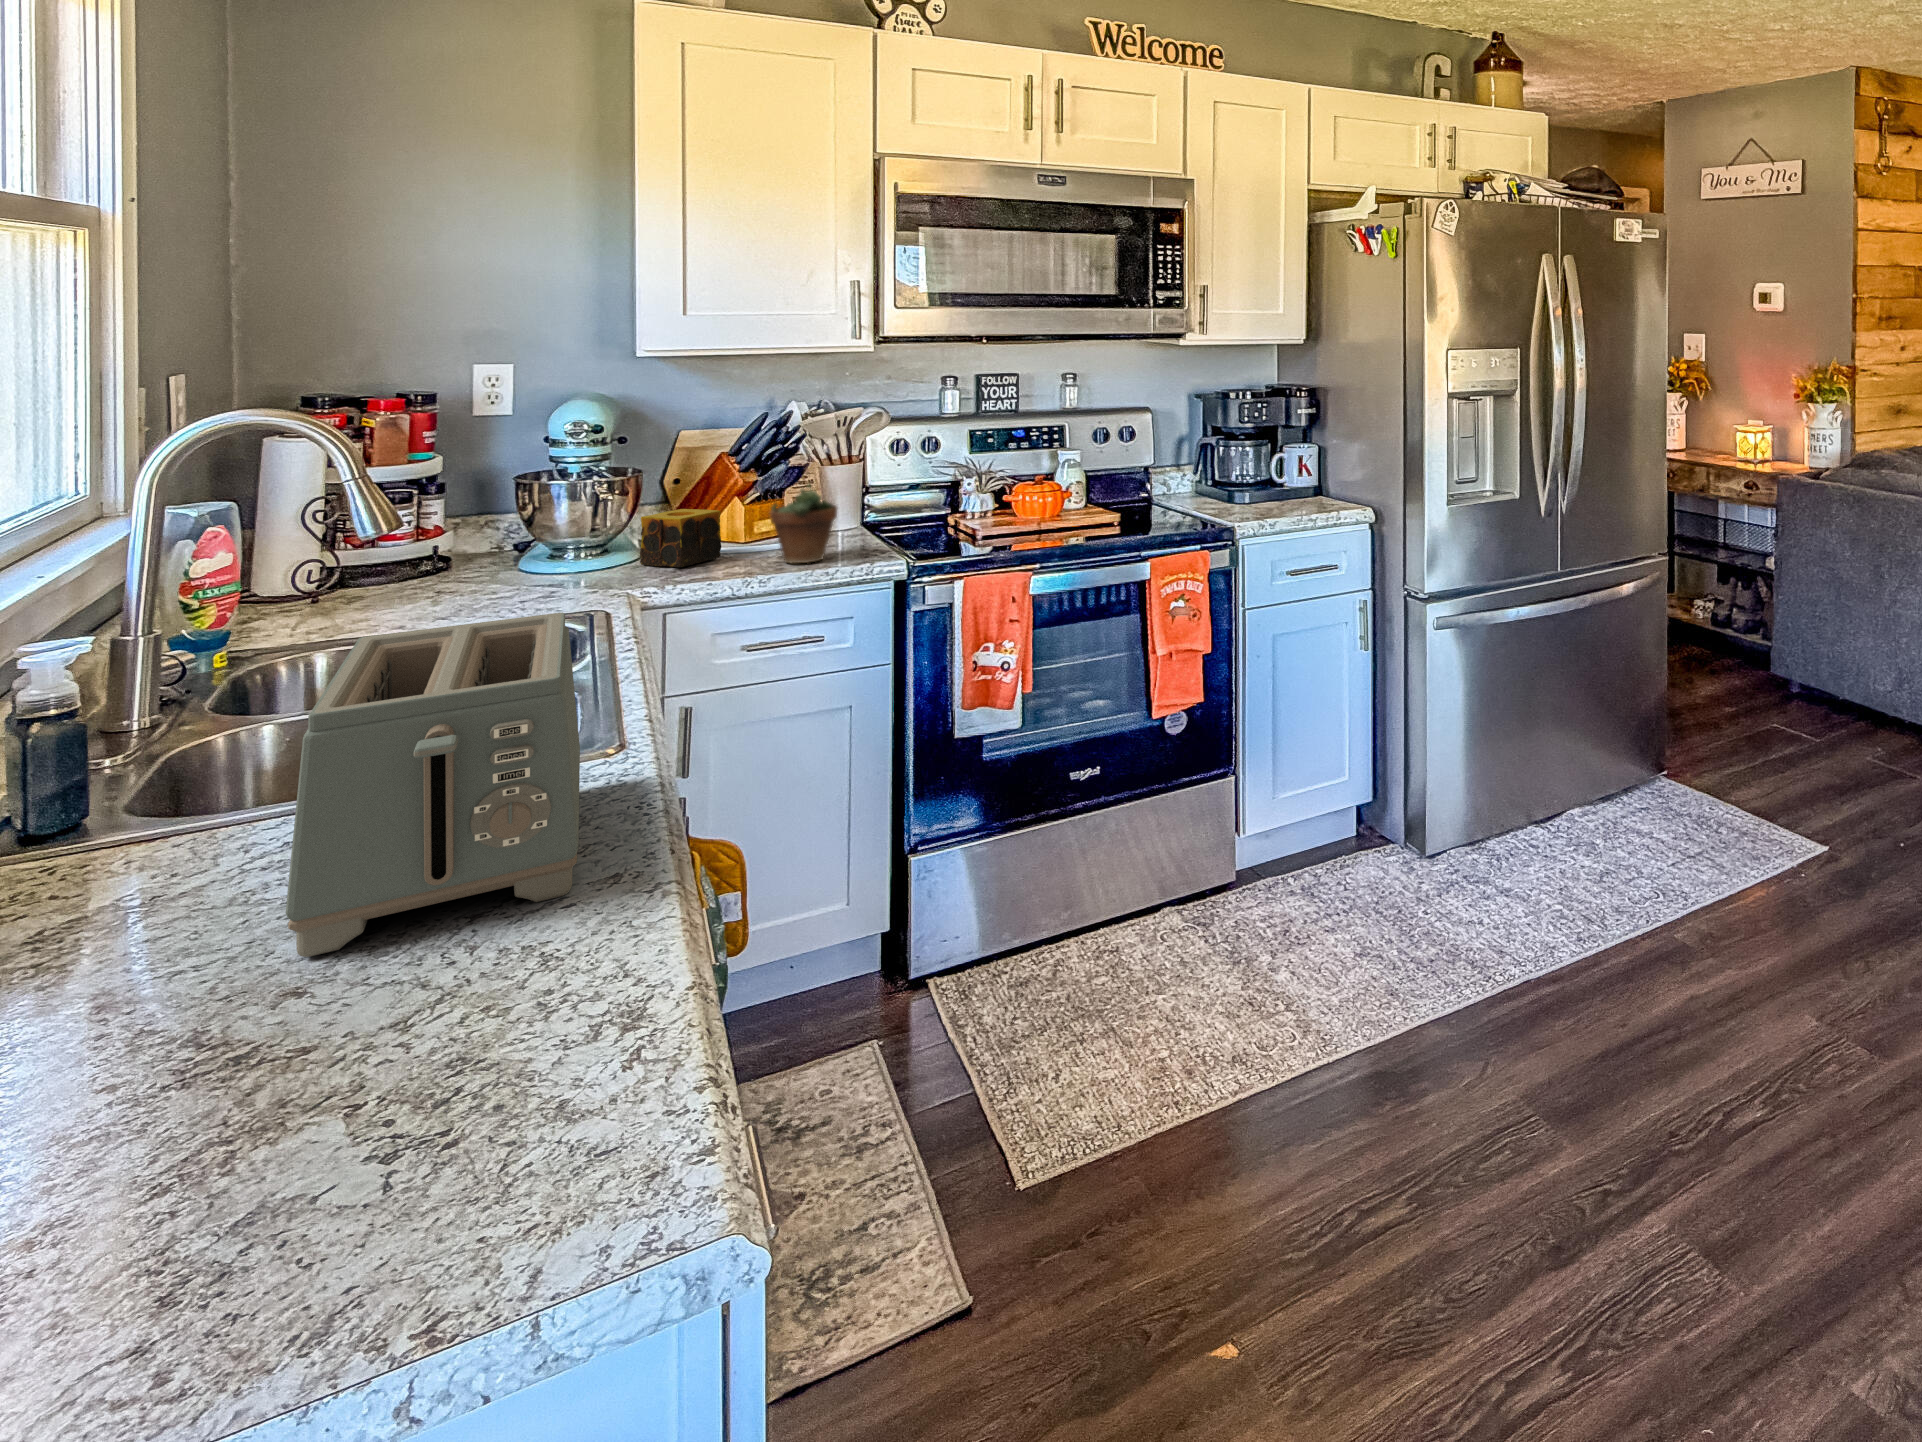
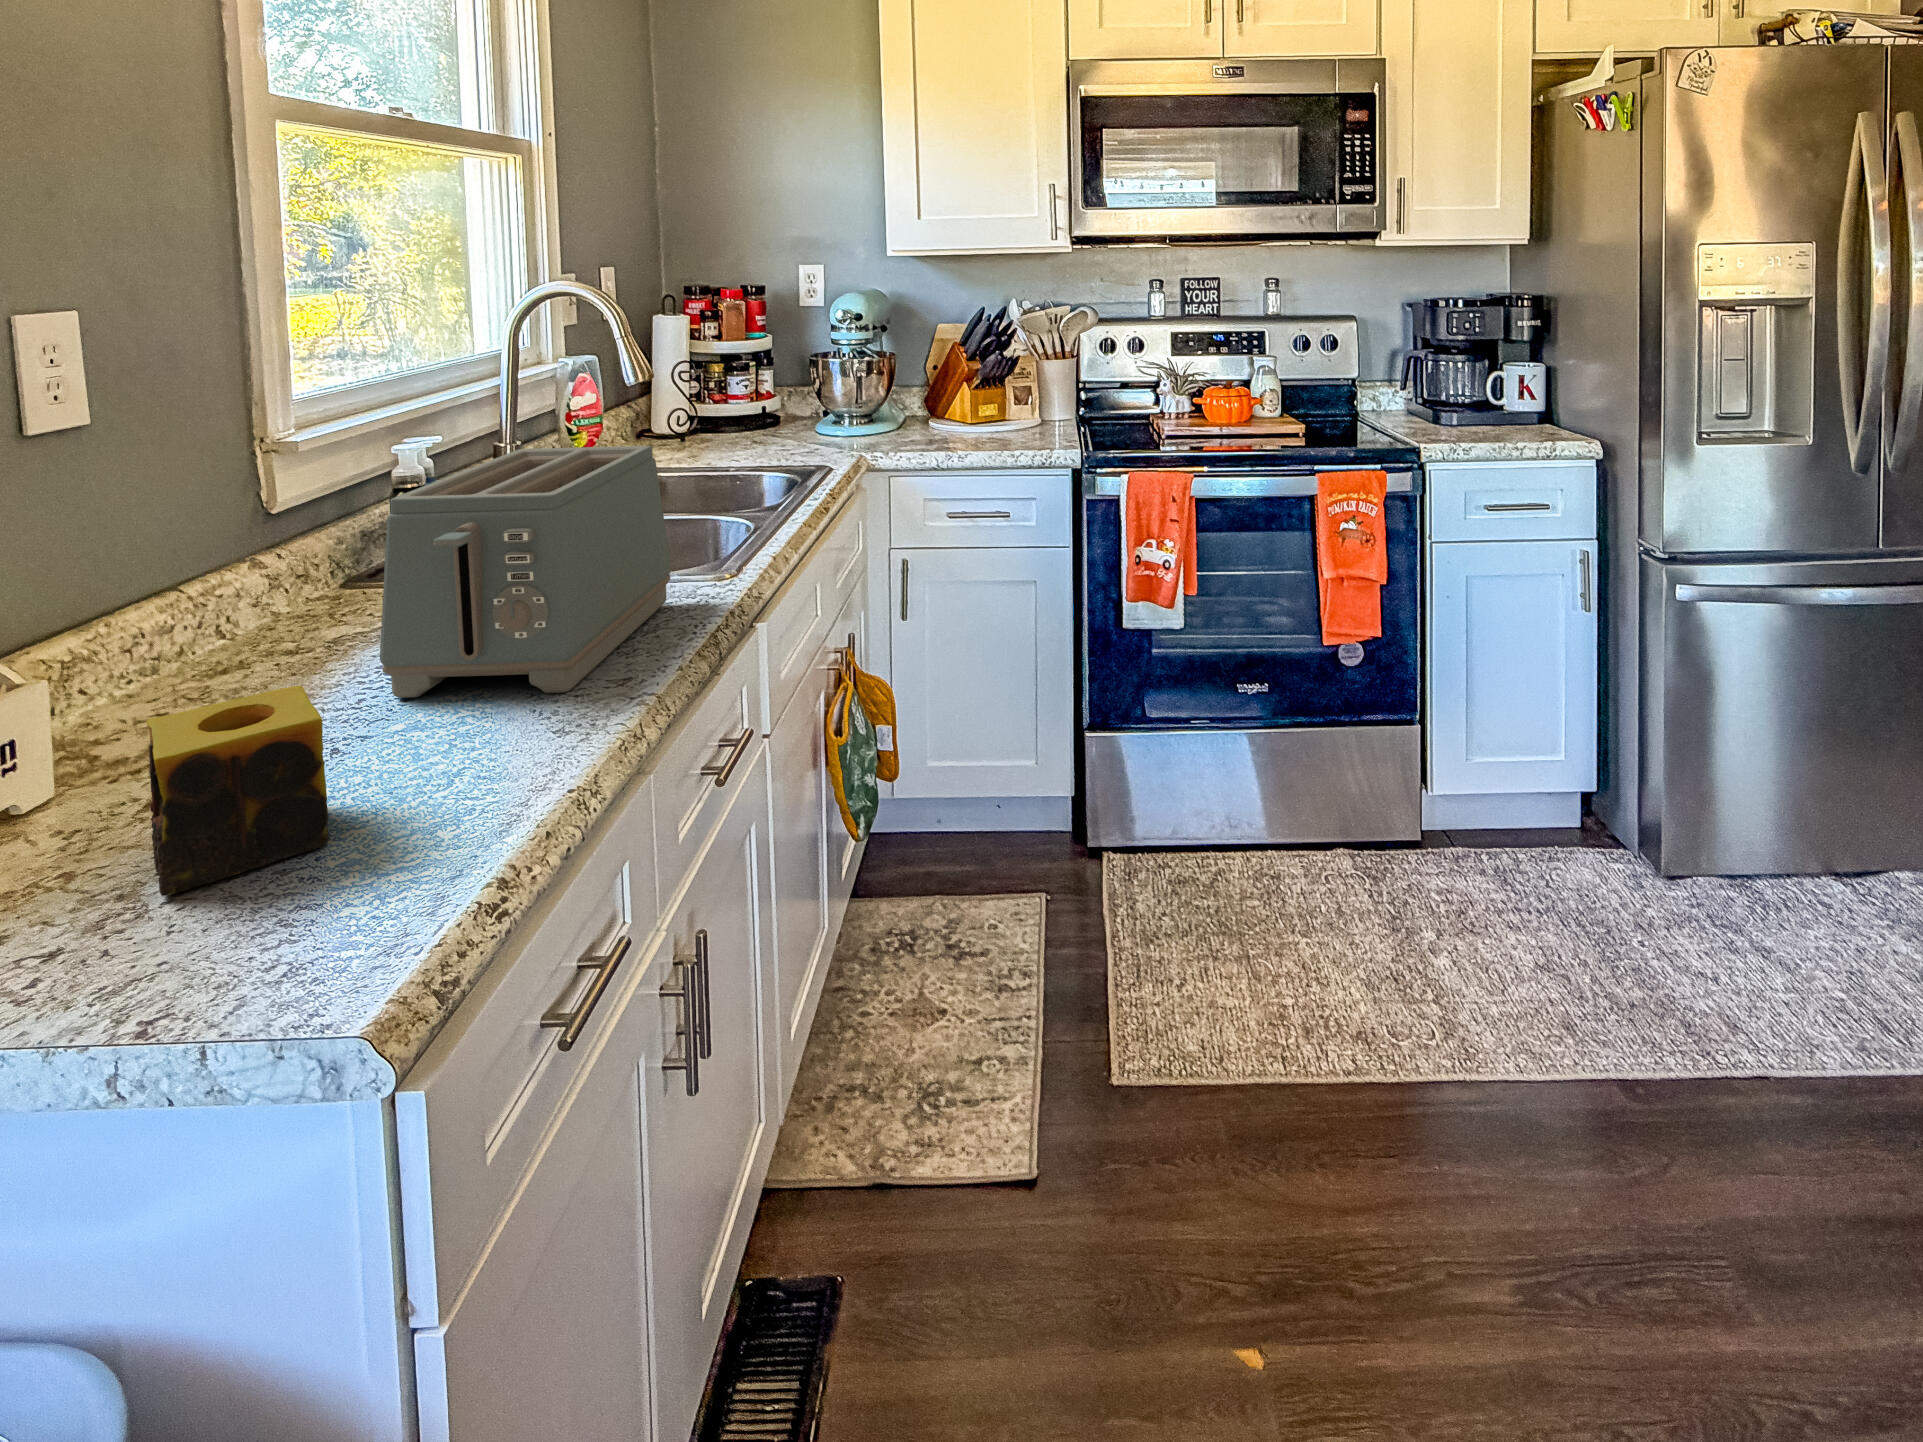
succulent plant: present [770,466,837,563] -> none [975,352,1028,441]
candle: present [640,509,721,567] -> present [146,686,329,896]

